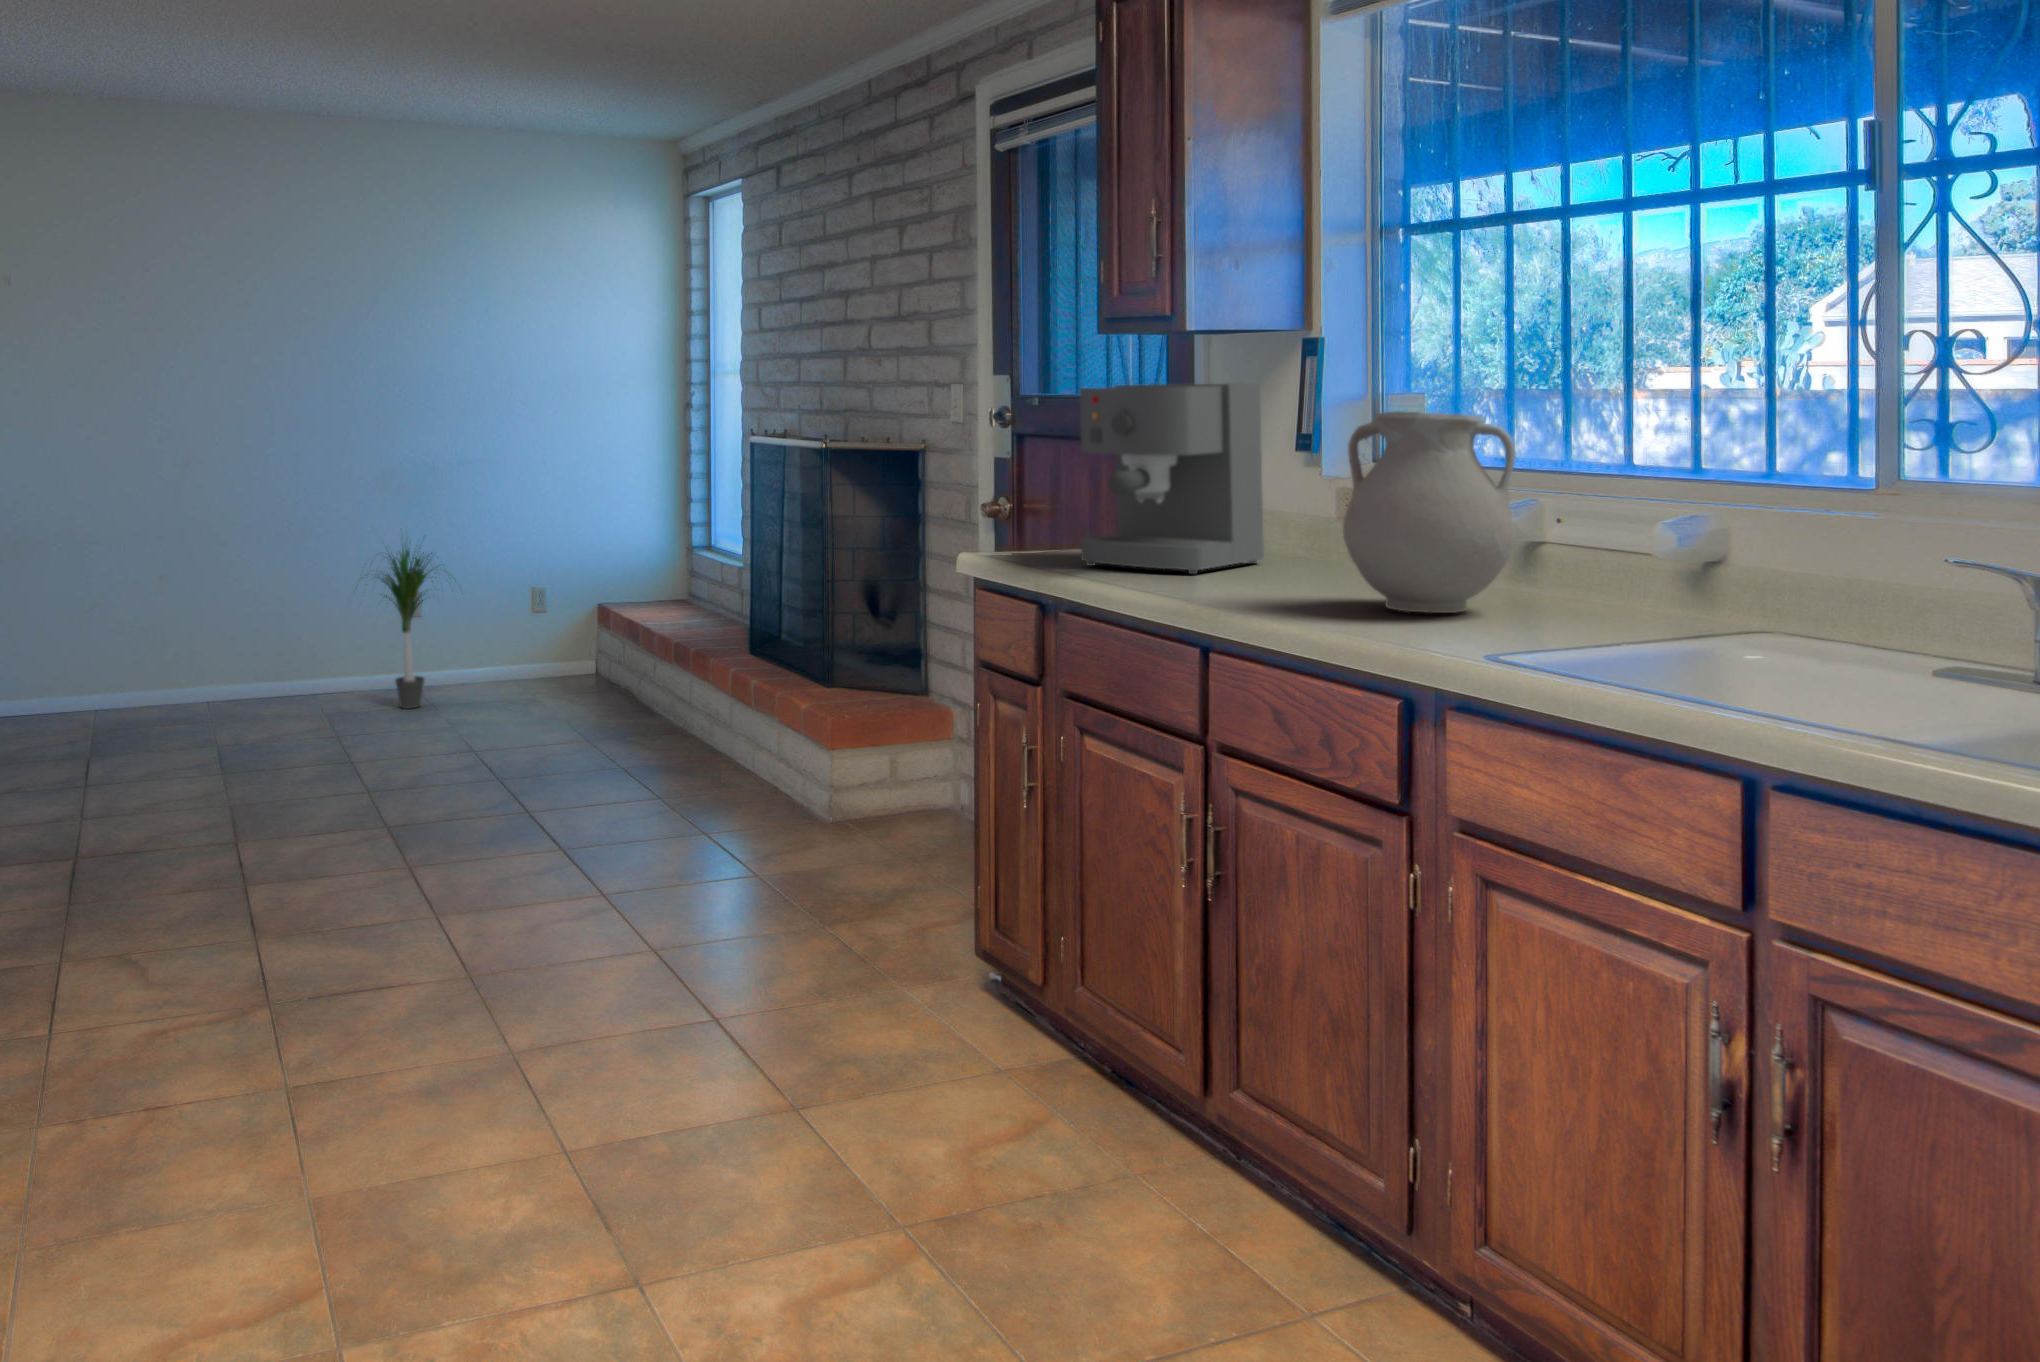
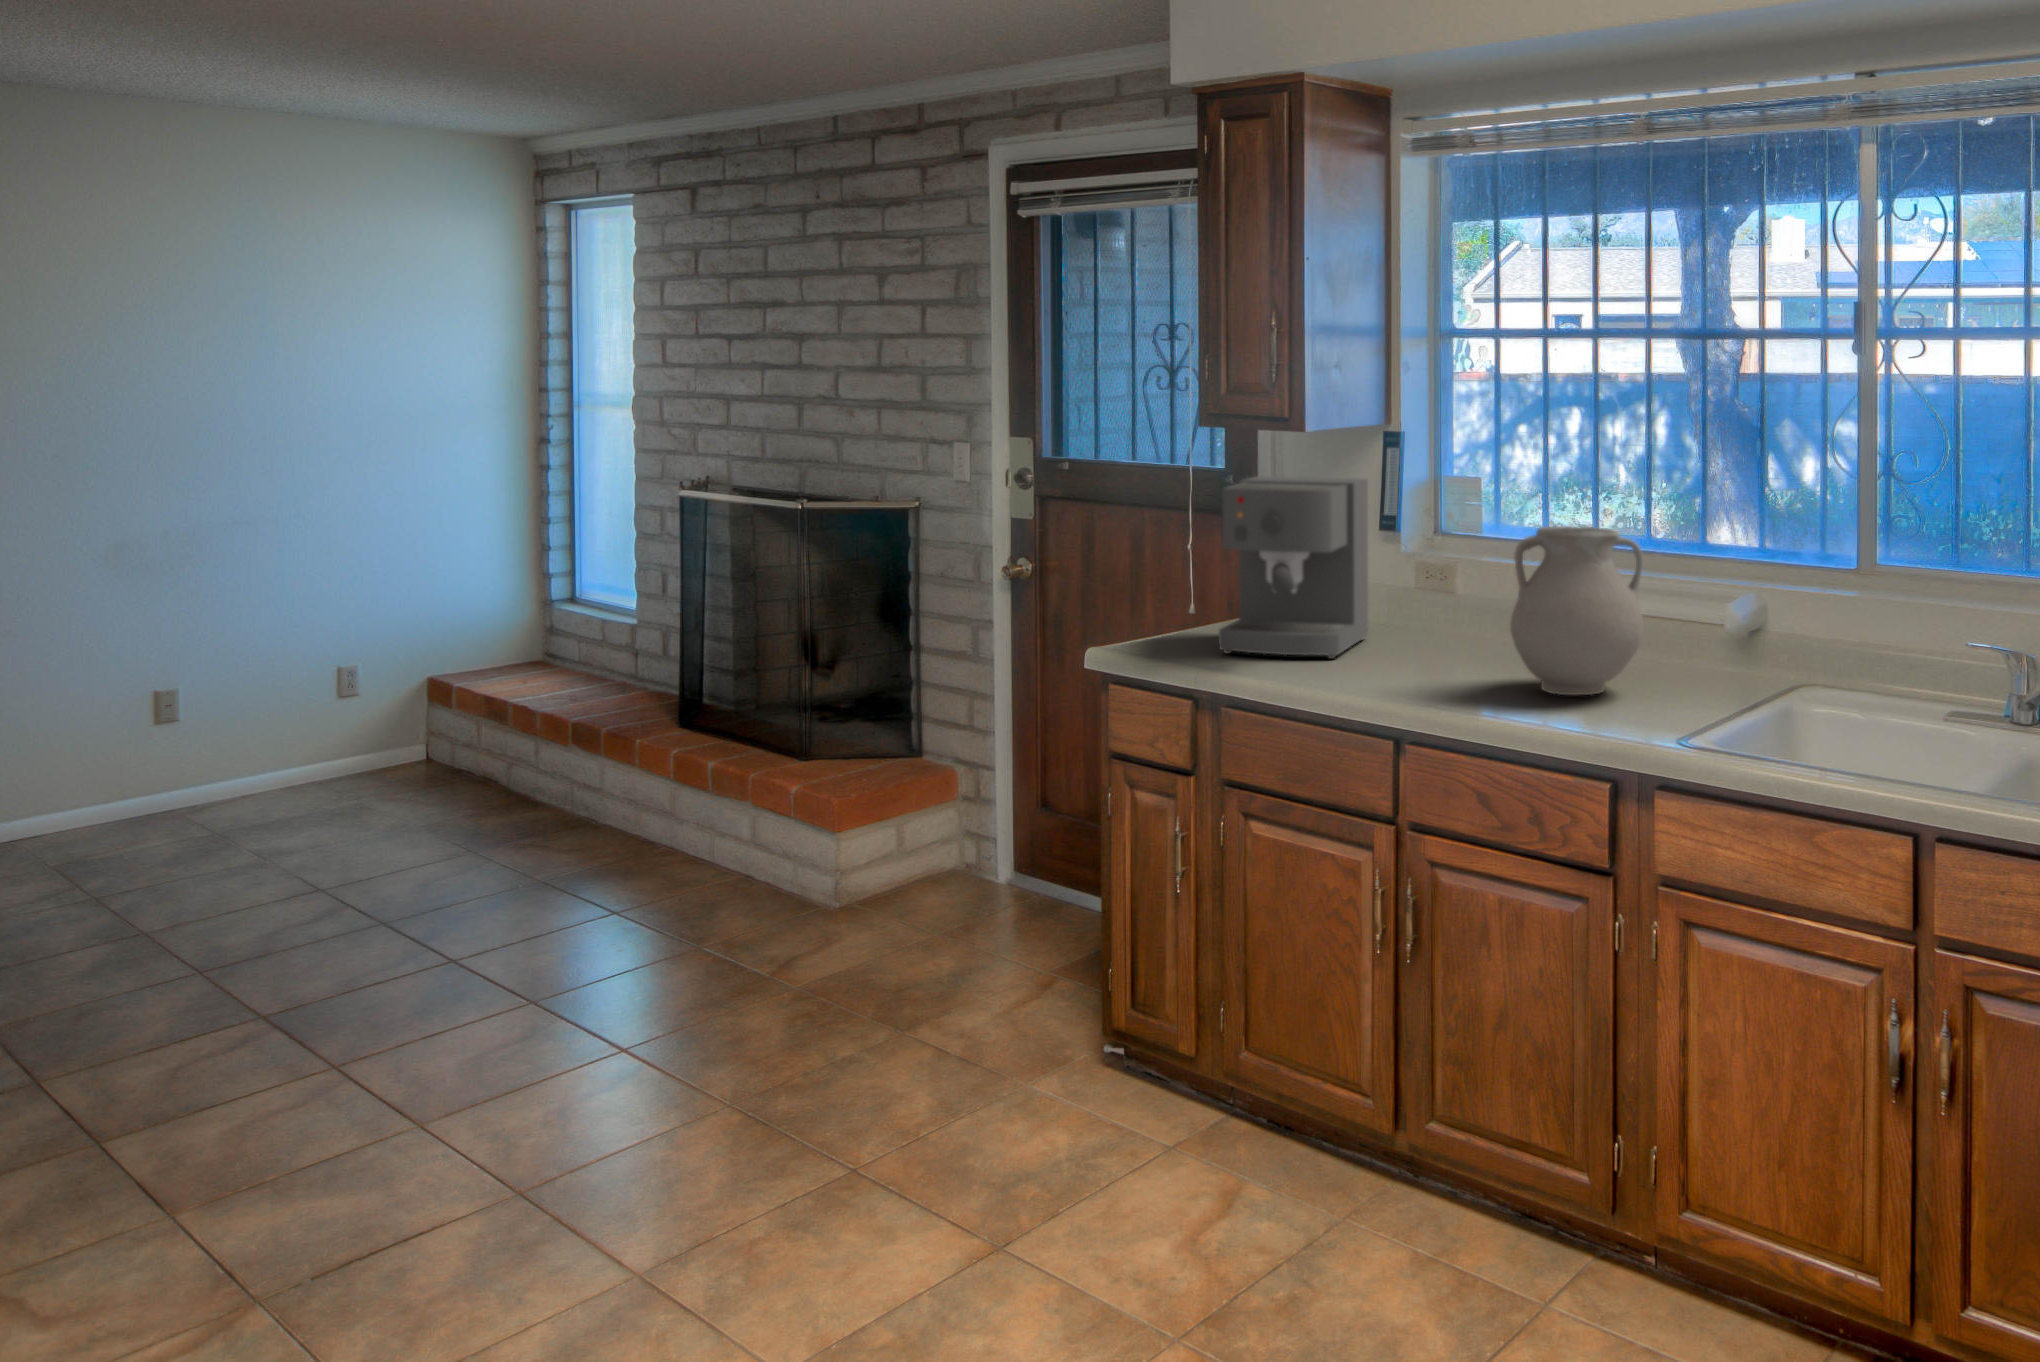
potted plant: present [365,537,455,709] -> none [76,605,265,839]

